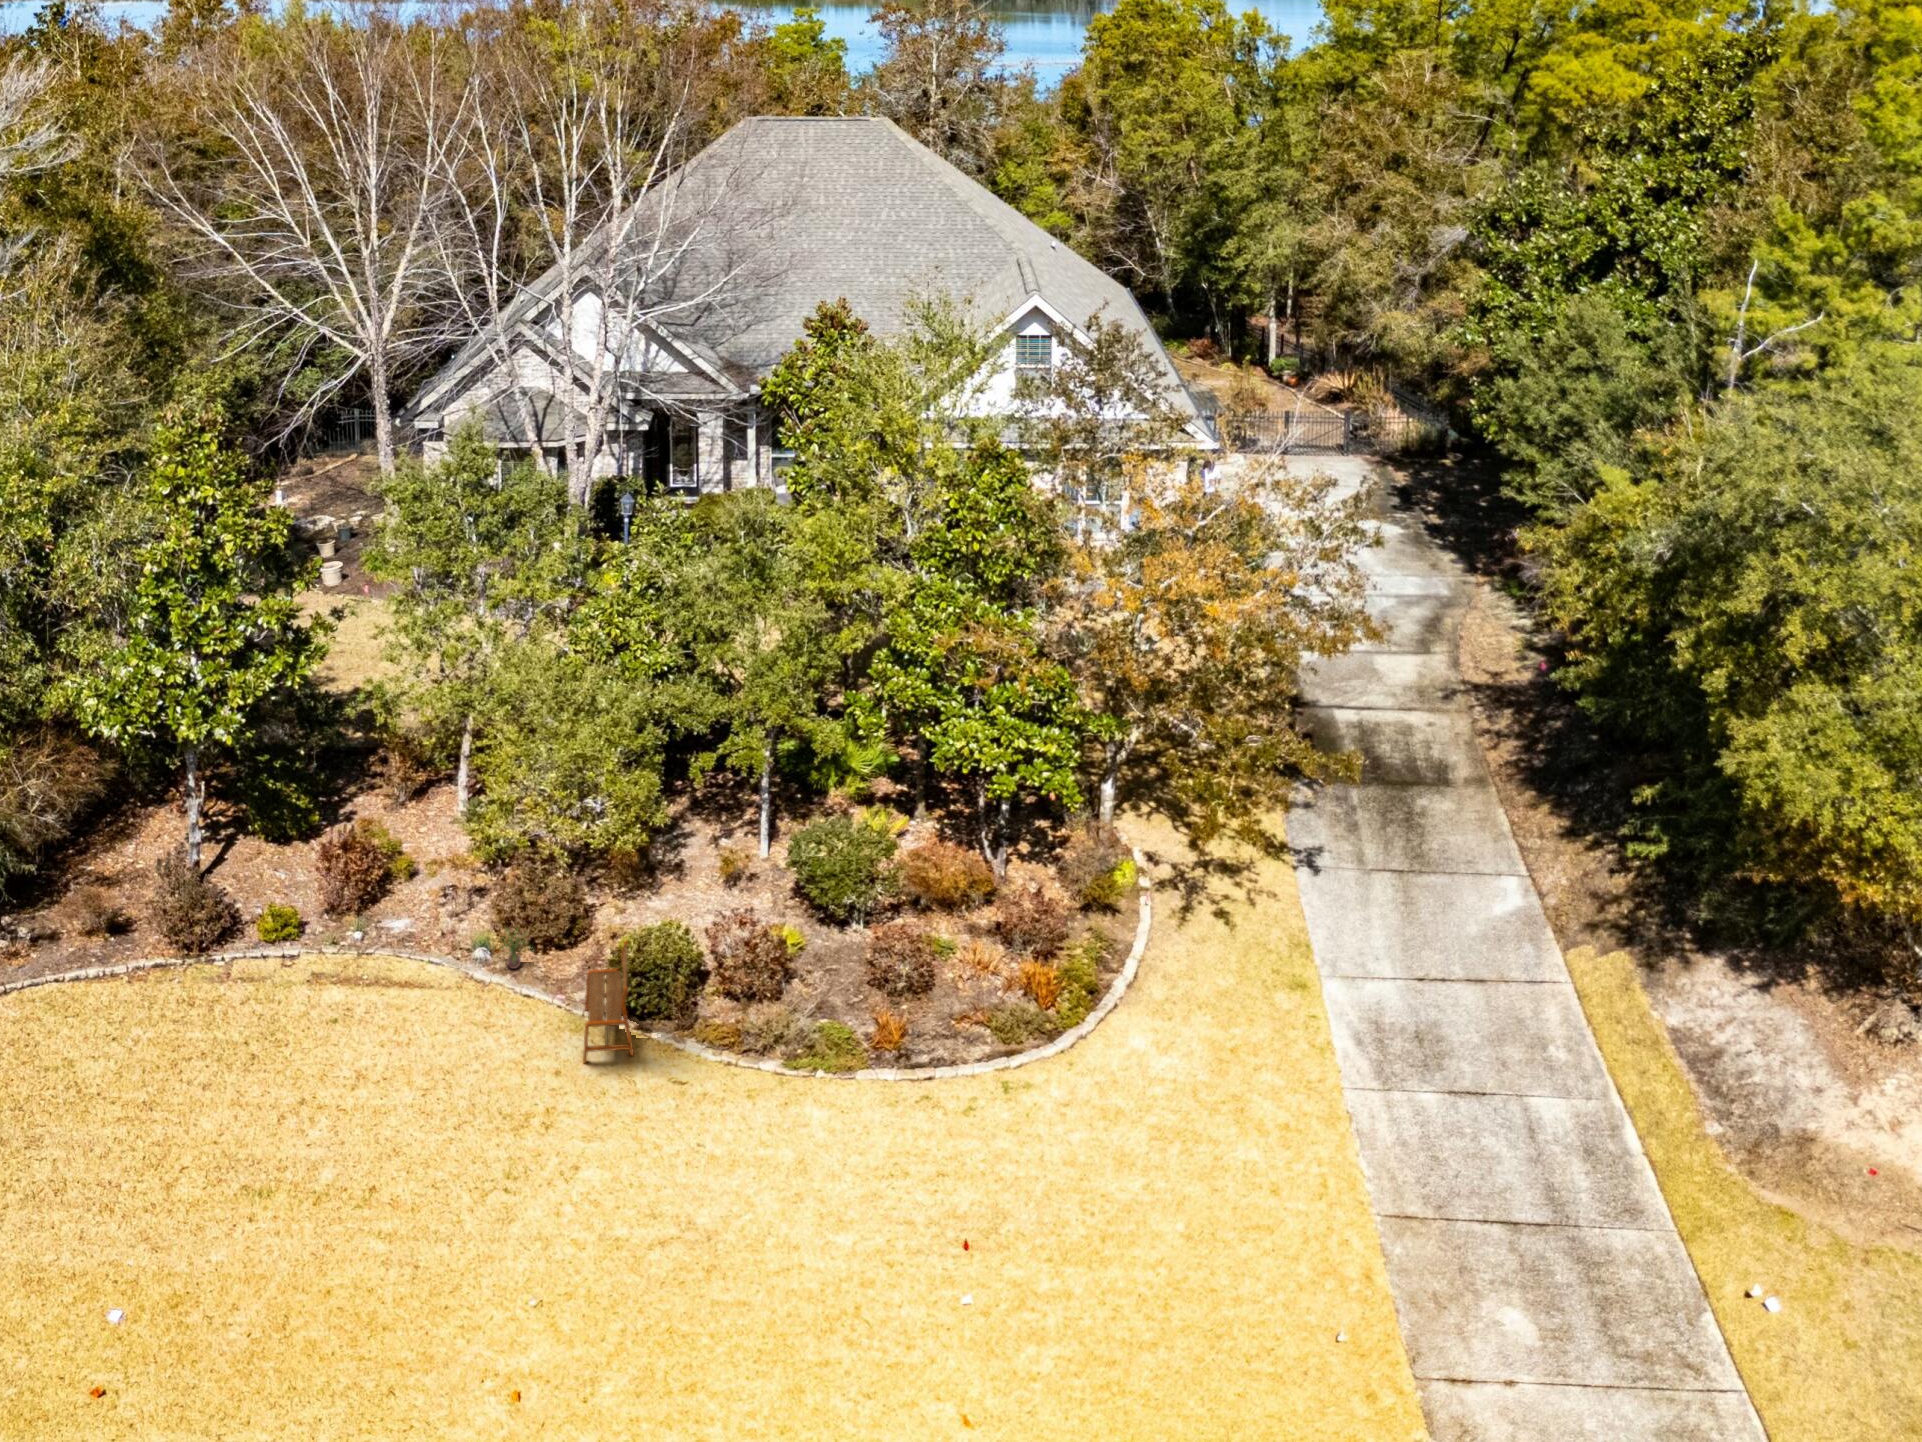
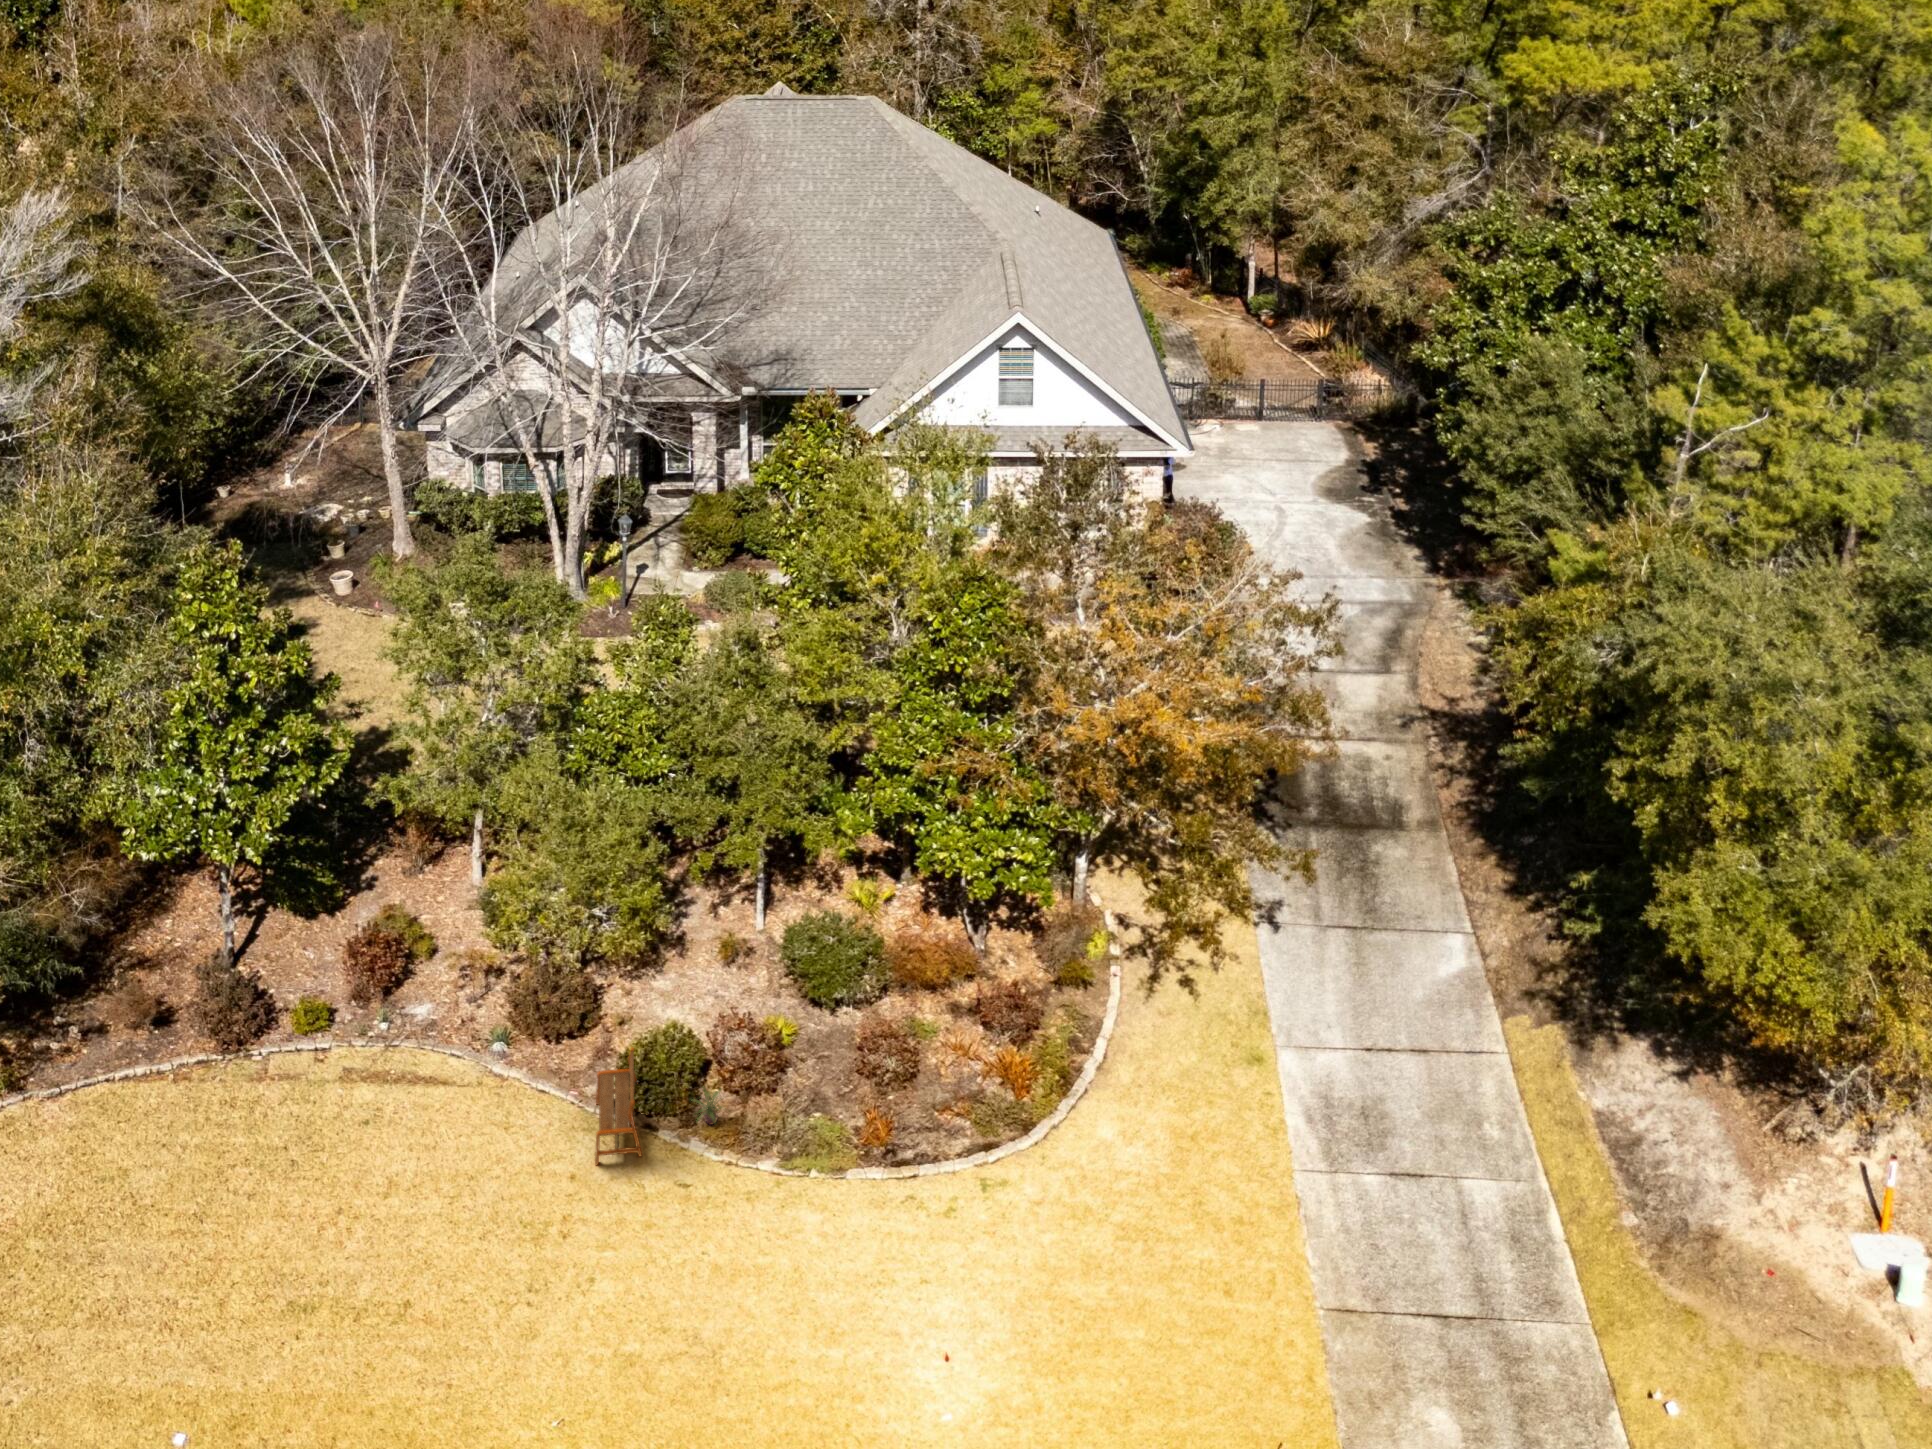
decorative plant: present [504,932,534,969] -> present [697,1089,721,1124]

